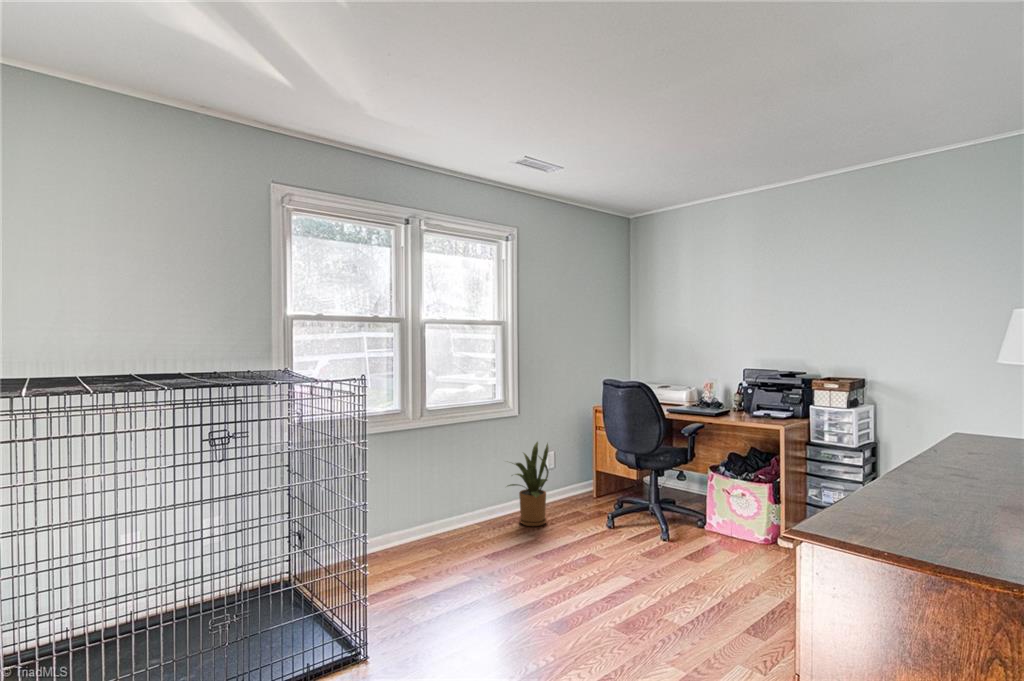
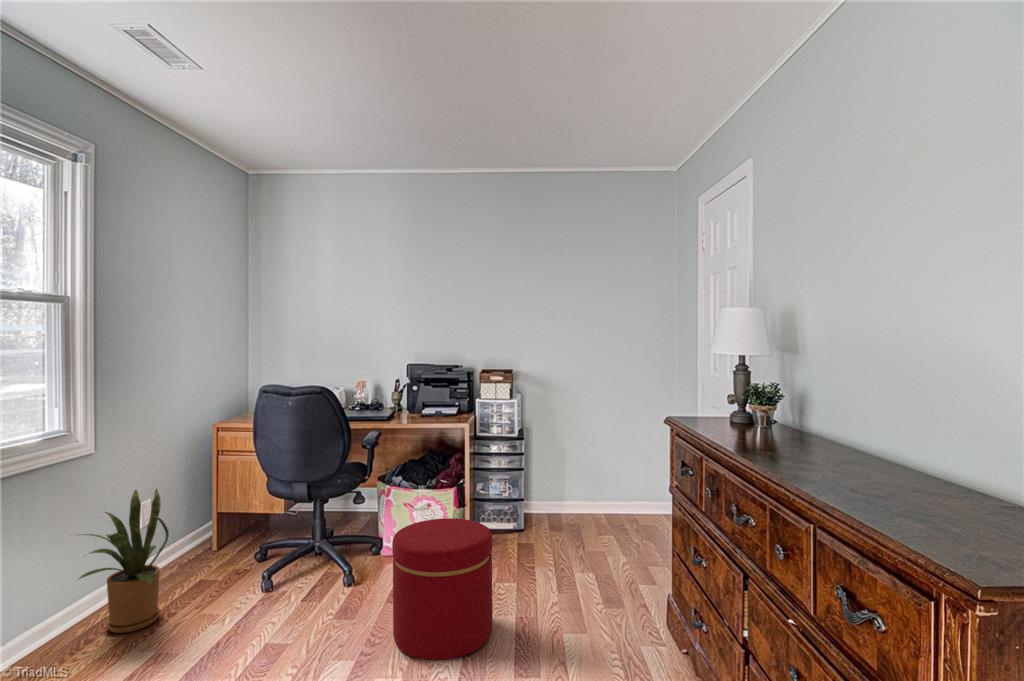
ottoman: none [668,497,753,605] -> present [392,518,492,660]

